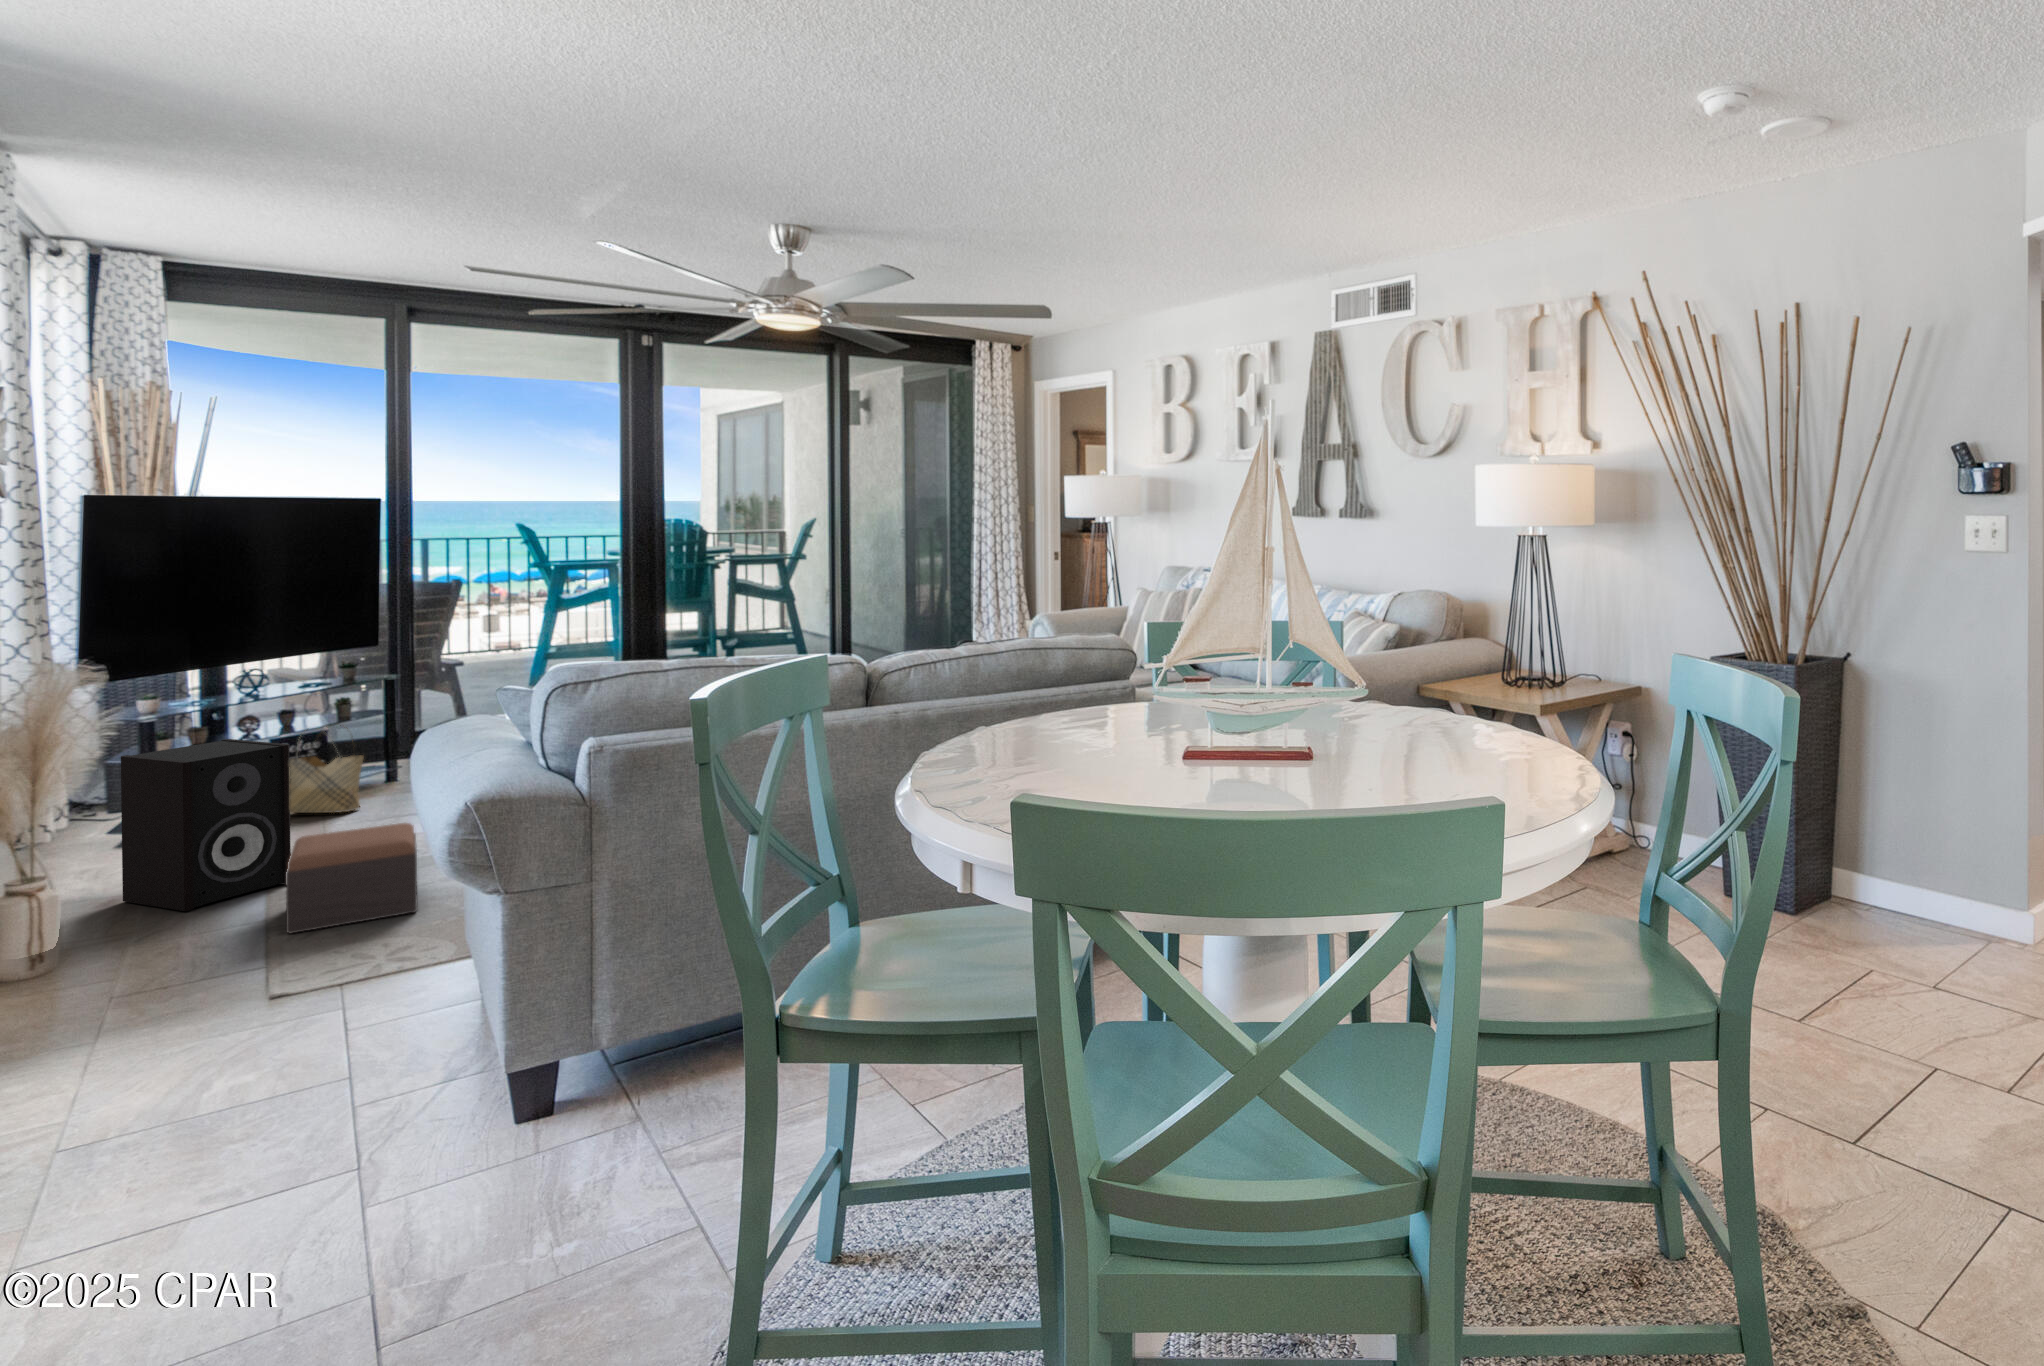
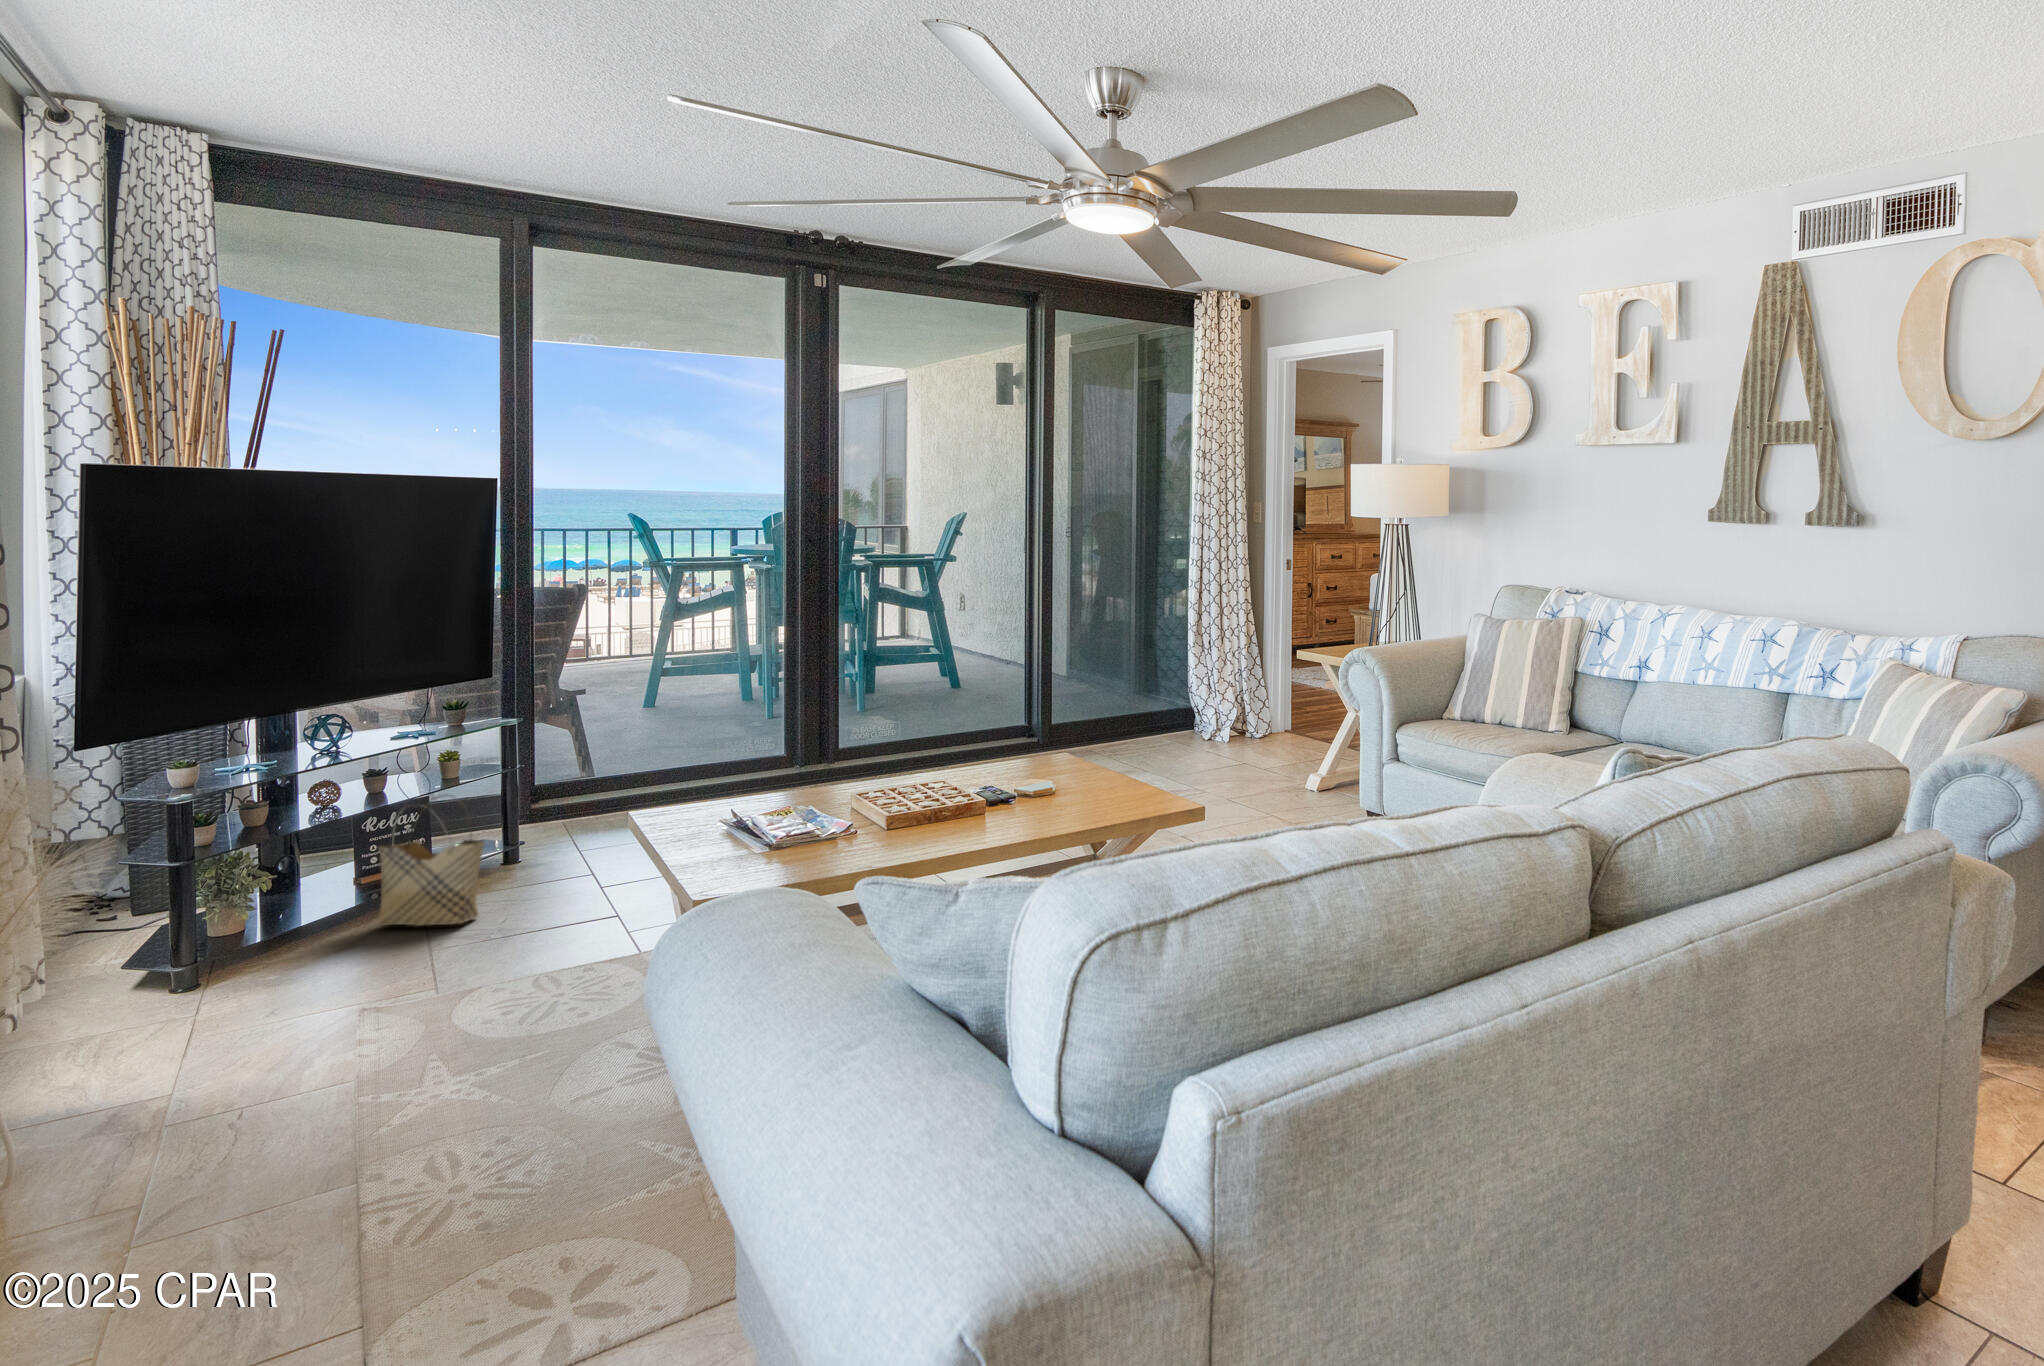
speaker: present [121,739,291,911] -> none [128,851,397,1164]
footstool: present [286,823,417,934] -> none [403,1003,616,1237]

